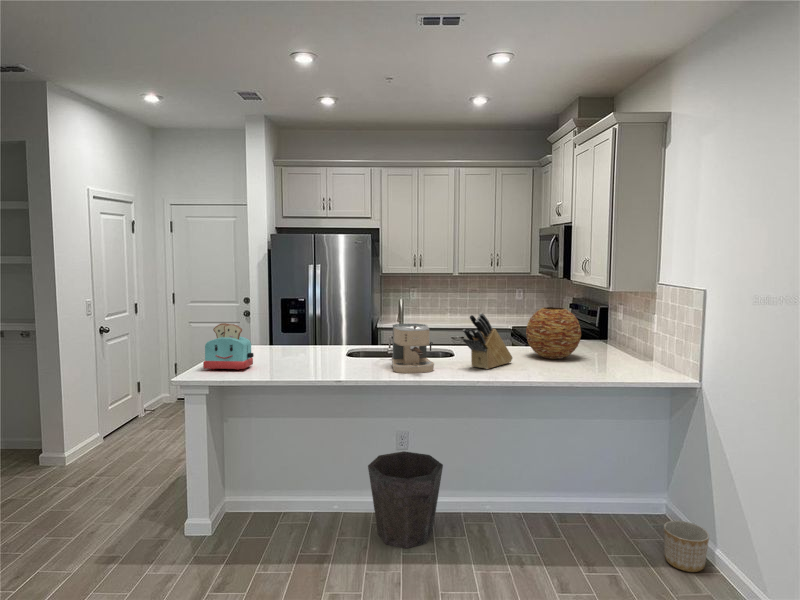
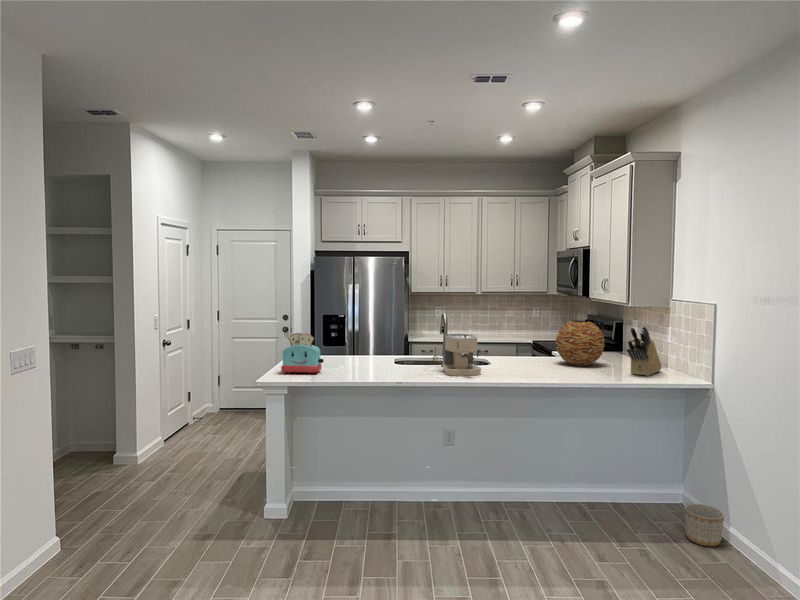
knife block: present [463,313,512,369] -> present [627,326,662,376]
waste bin: present [368,451,443,548] -> none [425,446,490,530]

